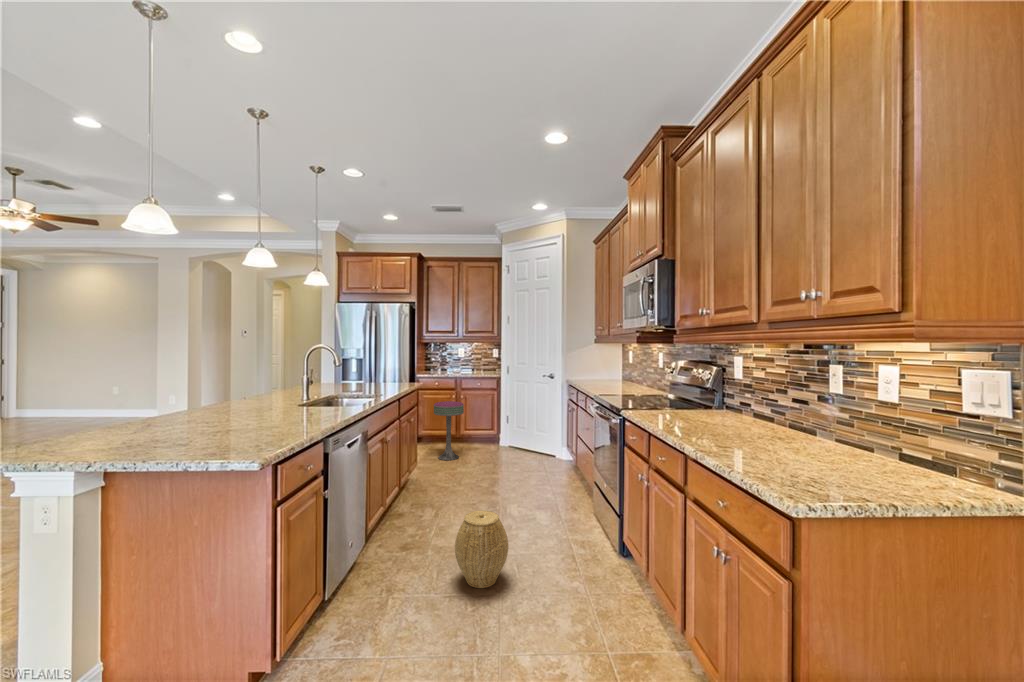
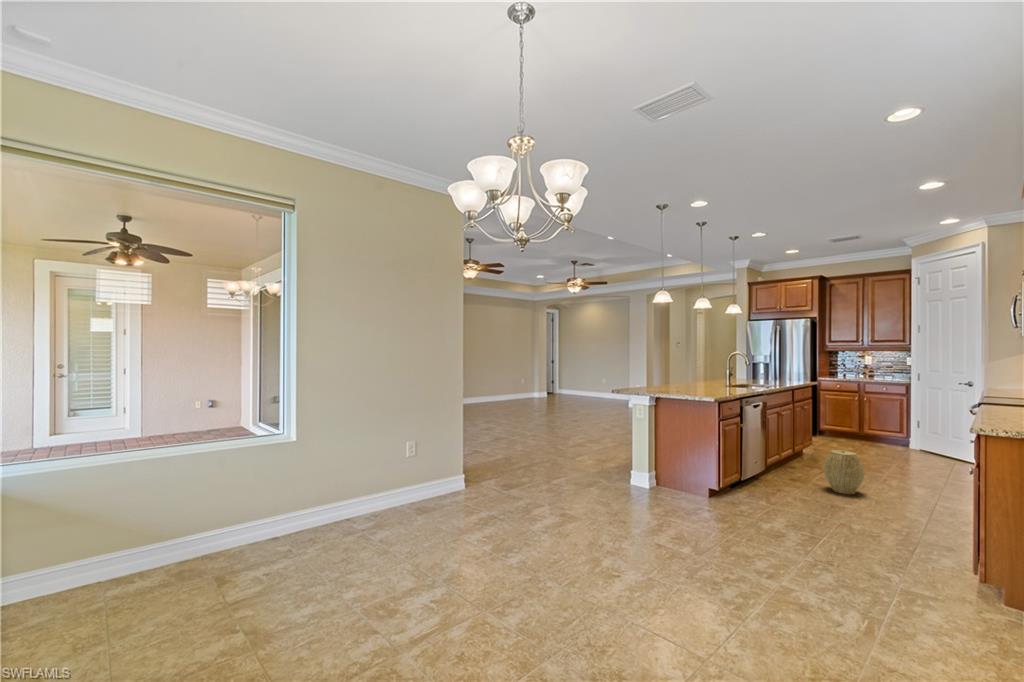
bar stool: present [434,401,464,460] -> none [832,400,863,448]

